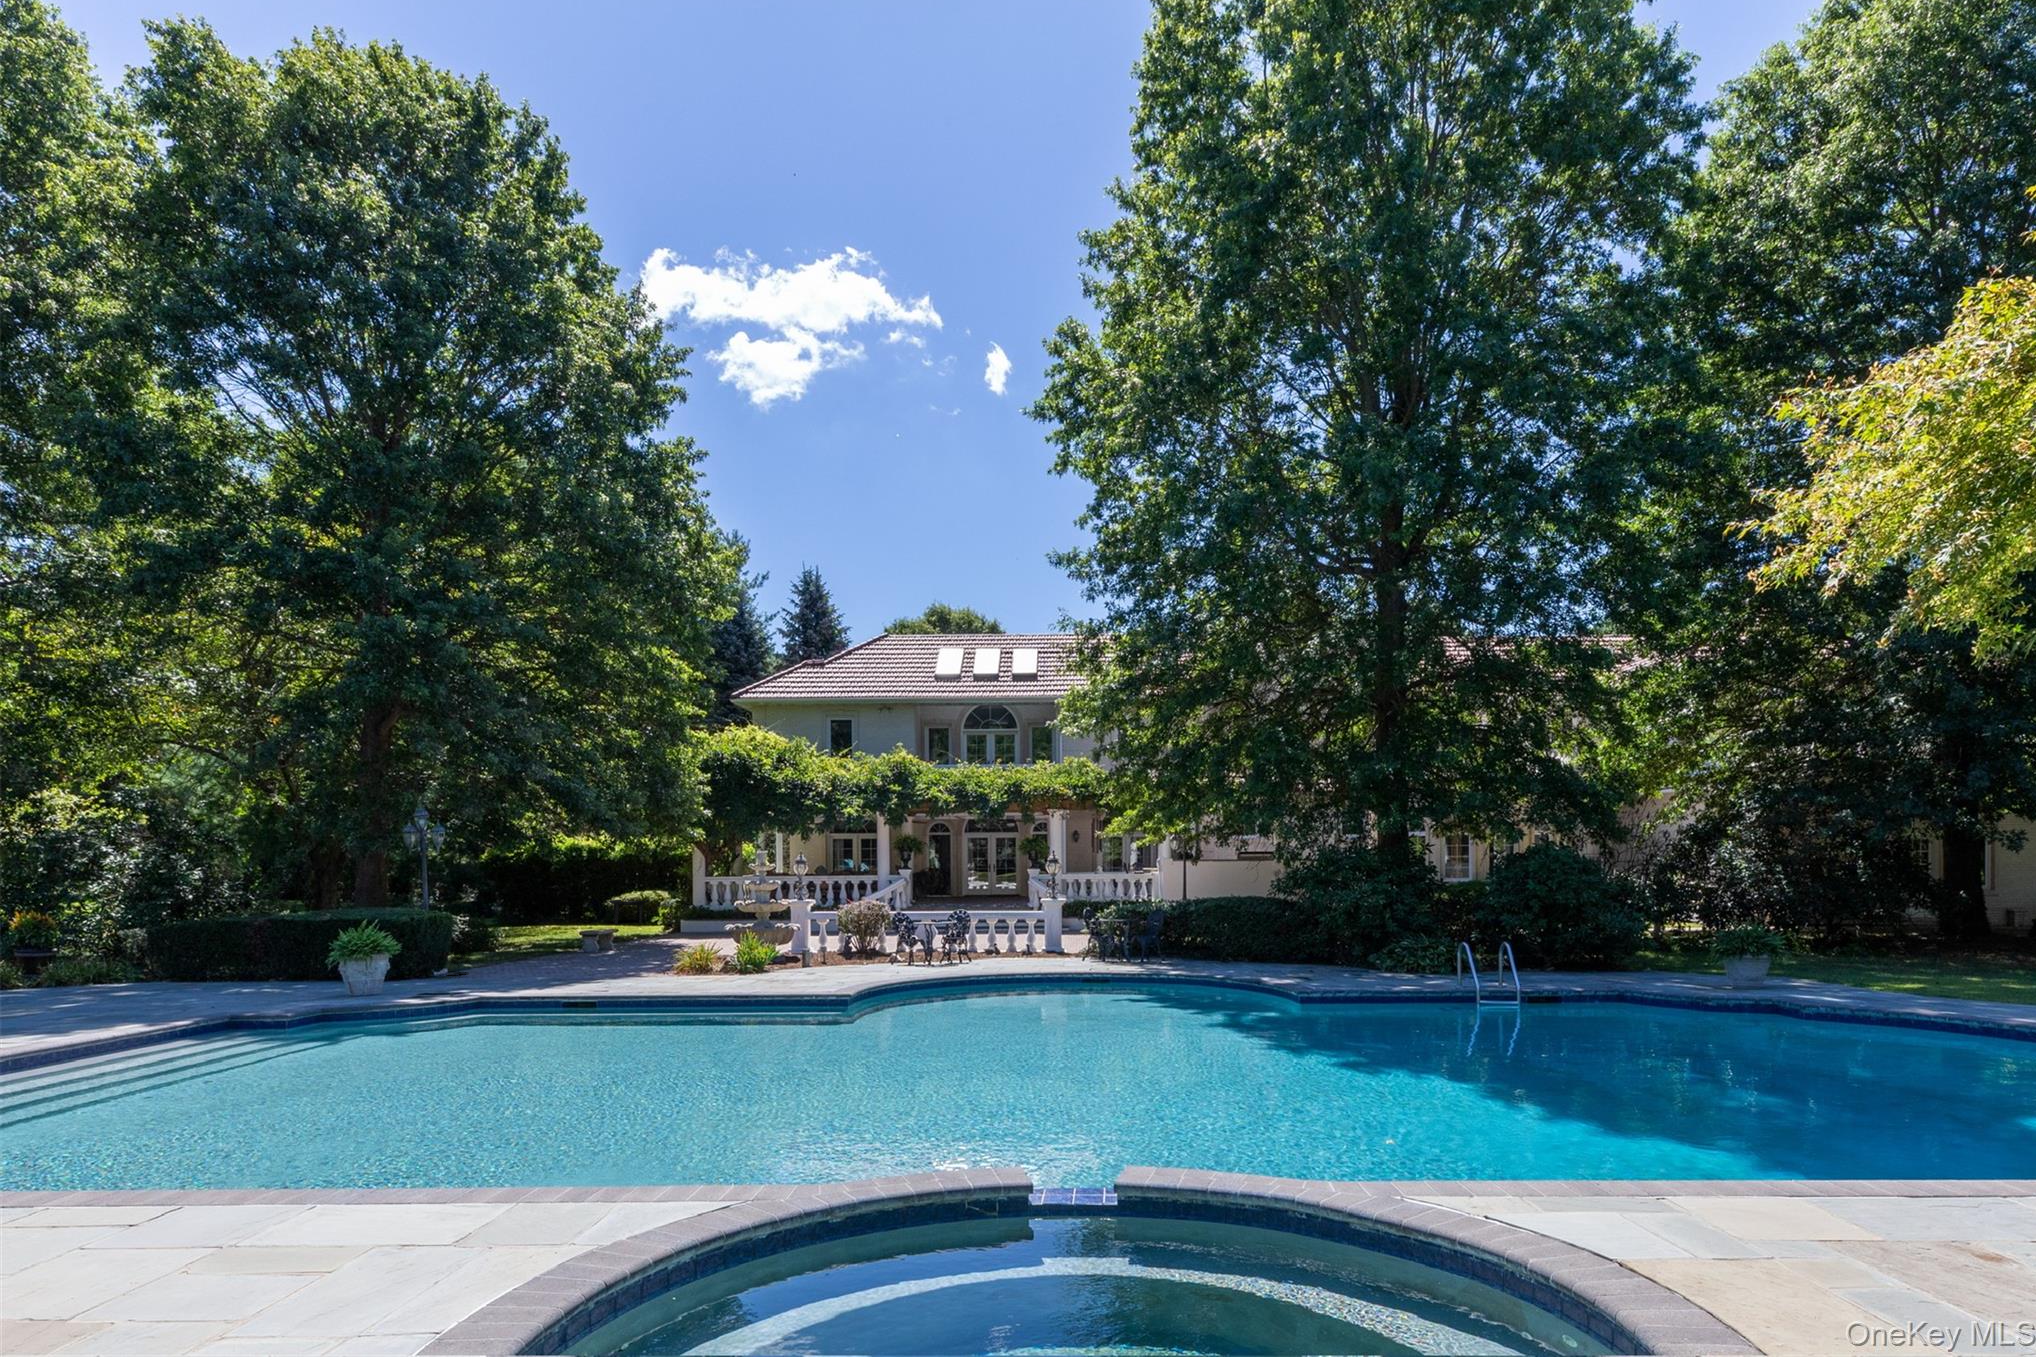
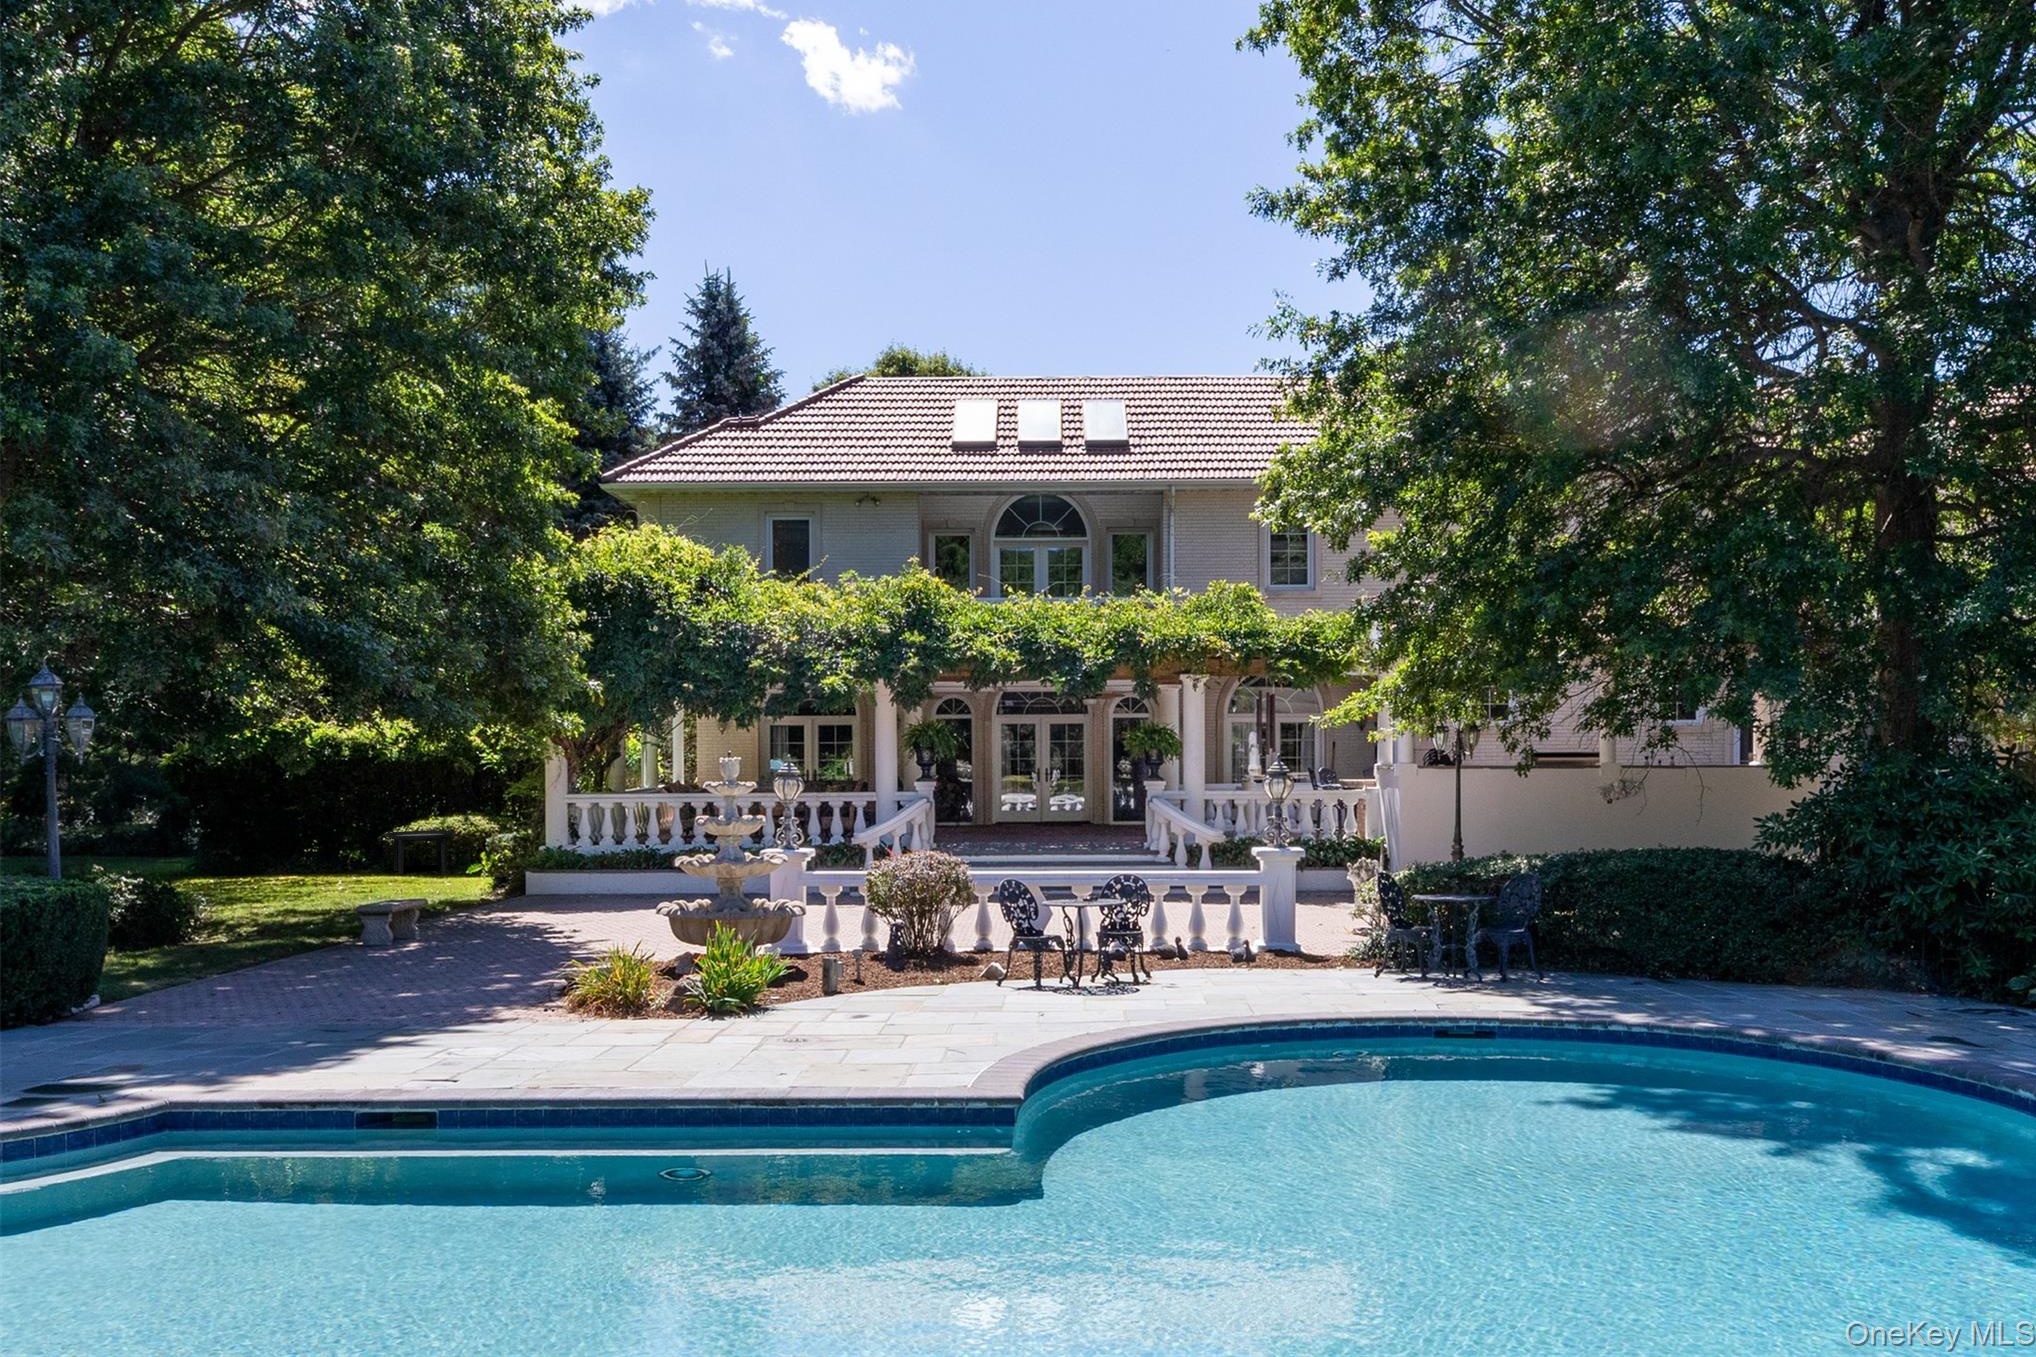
potted tree: present [448,942,471,976] -> none [83,934,141,1012]

